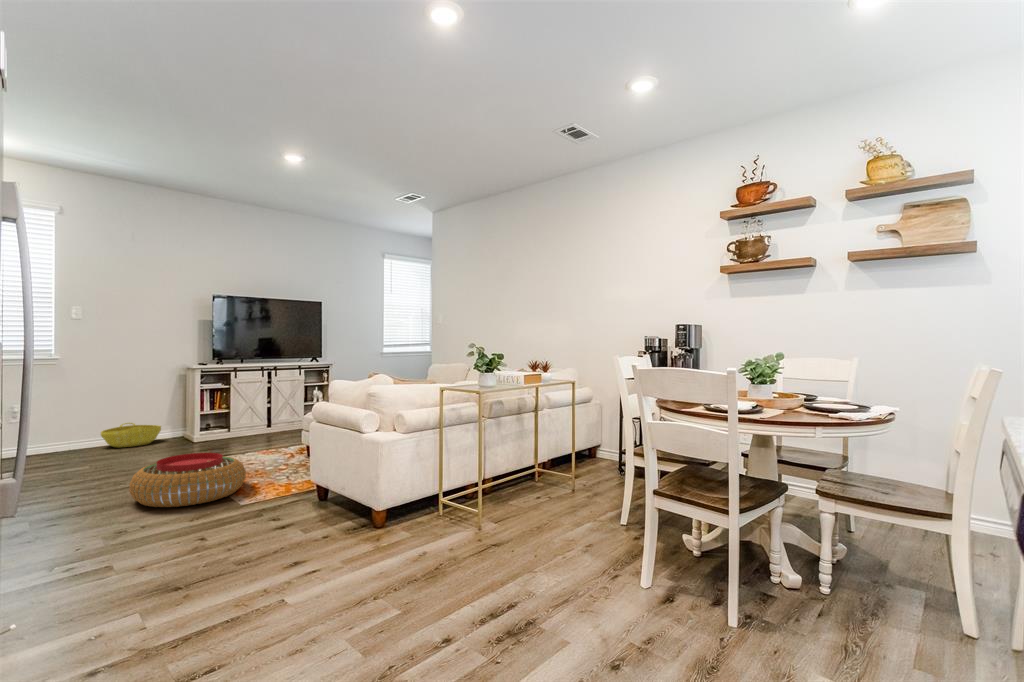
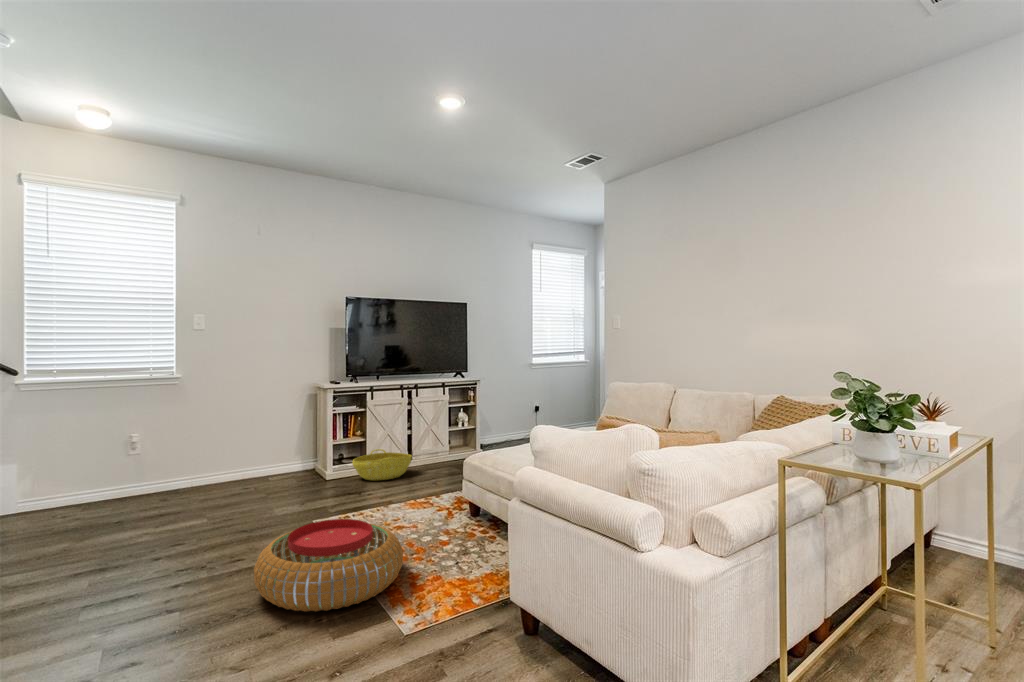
basket: present [101,423,161,447] -> present [352,449,412,480]

